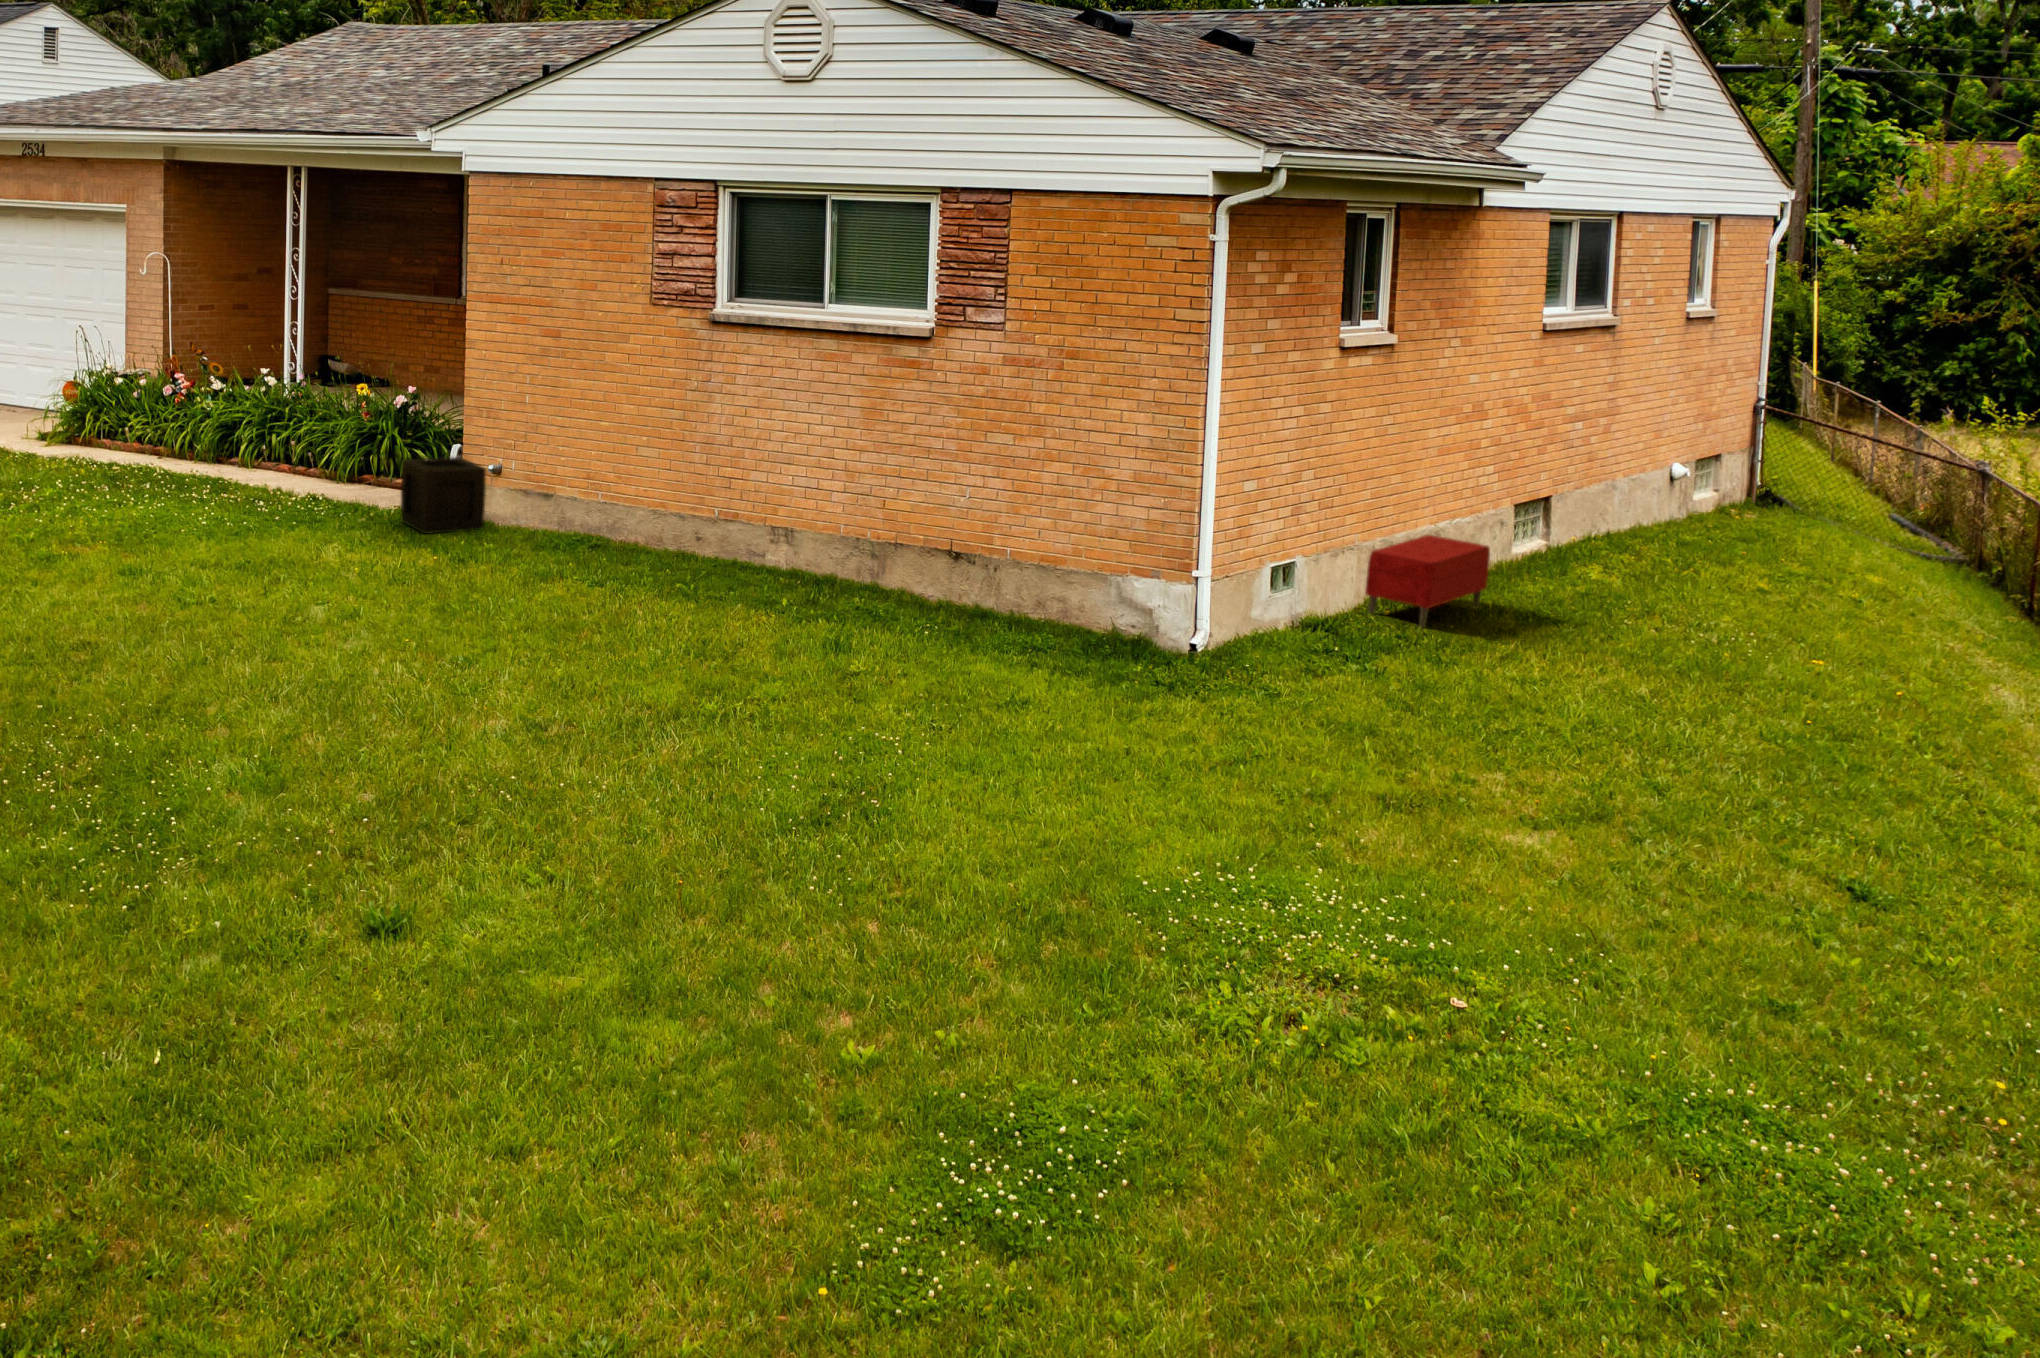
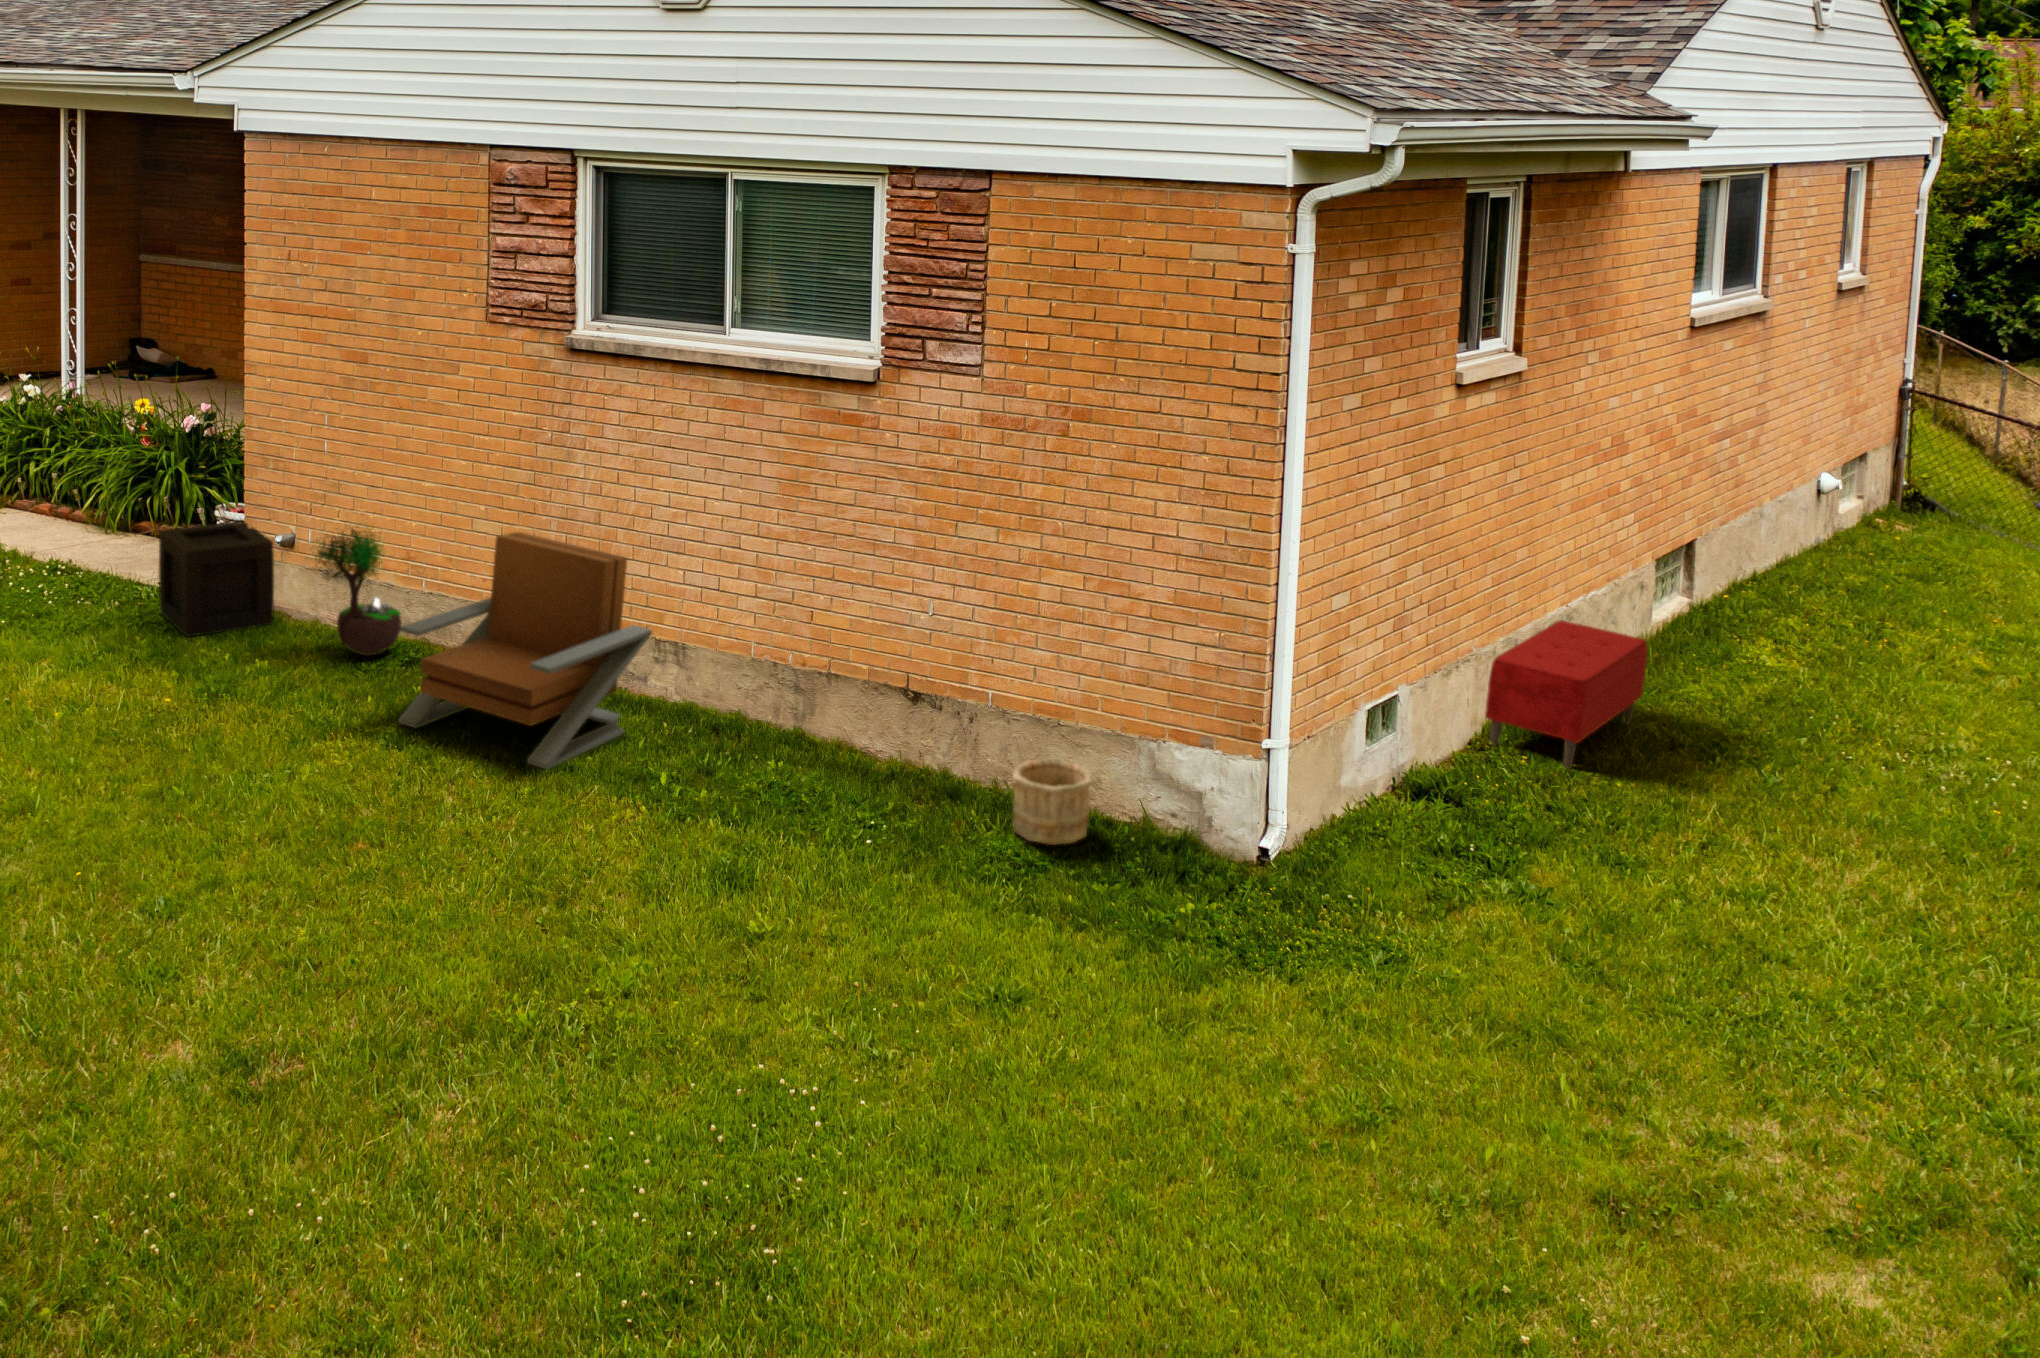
potted tree: none [515,442,582,546] -> present [311,524,401,656]
lounge chair: none [589,451,767,604] -> present [399,532,652,769]
wooden bucket: none [1019,591,1073,643] -> present [1013,759,1092,845]

